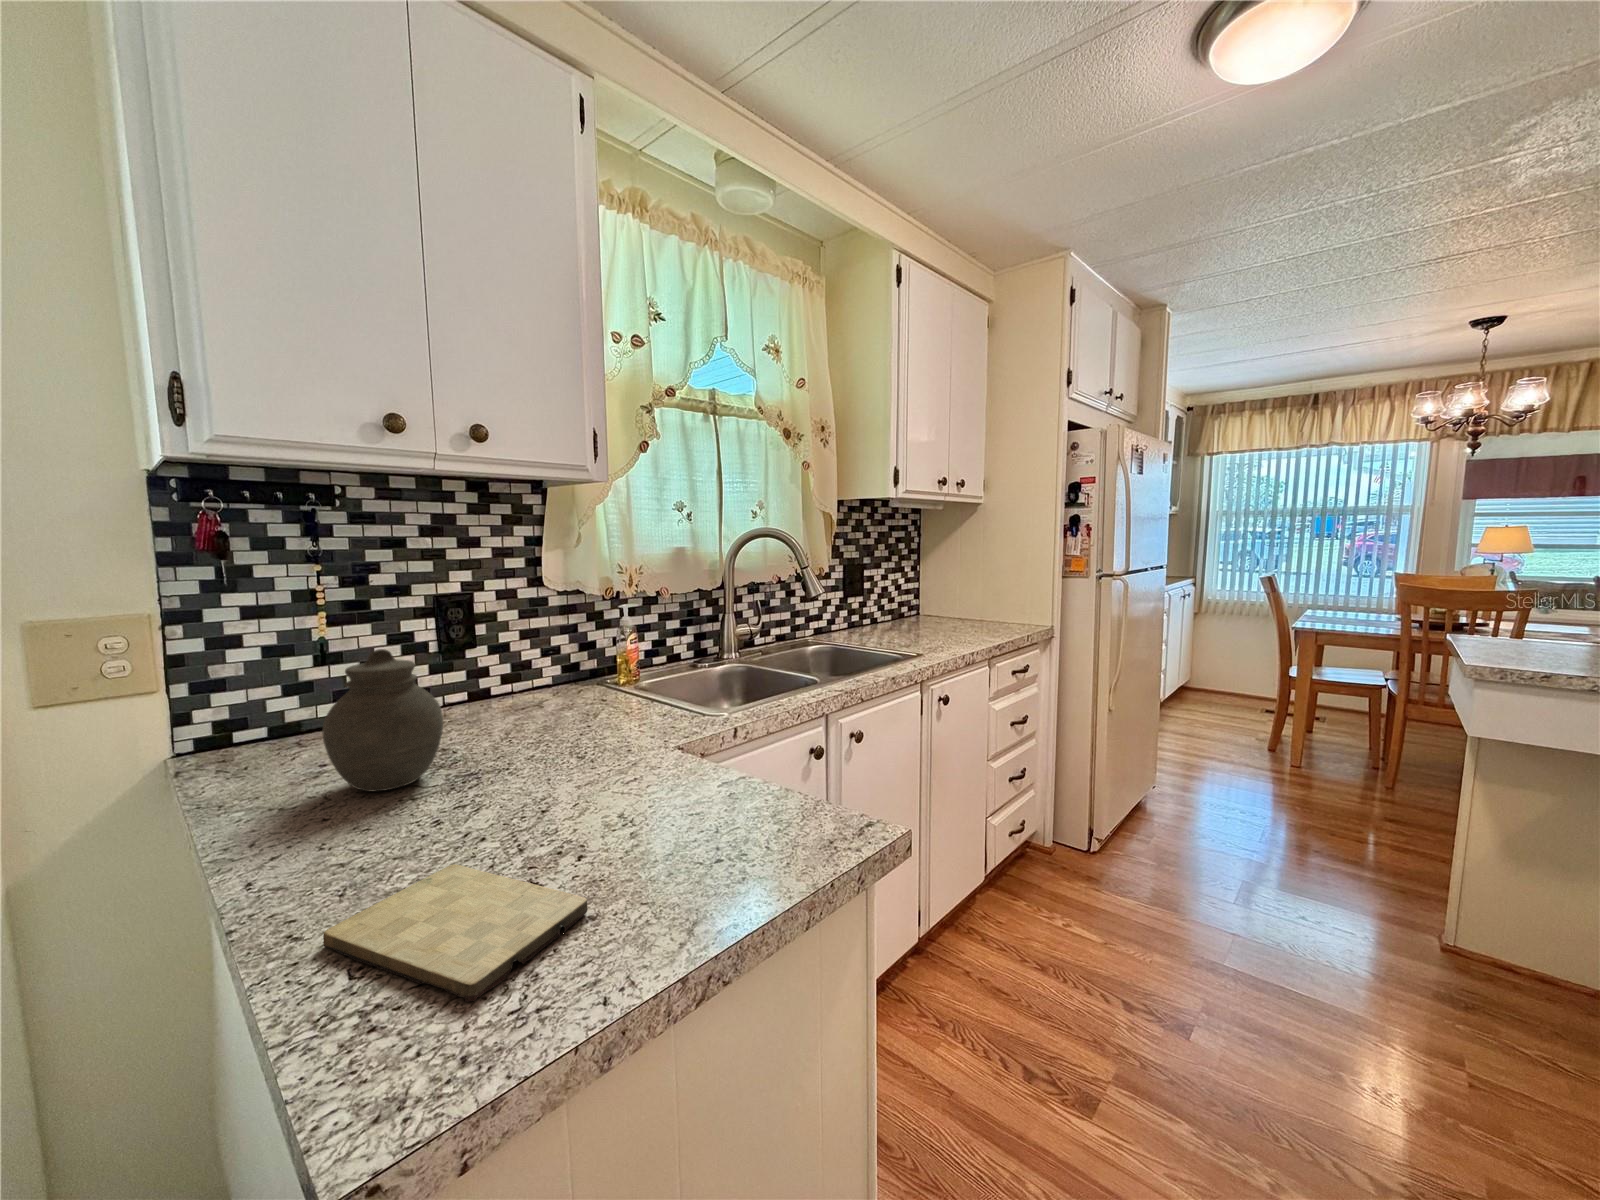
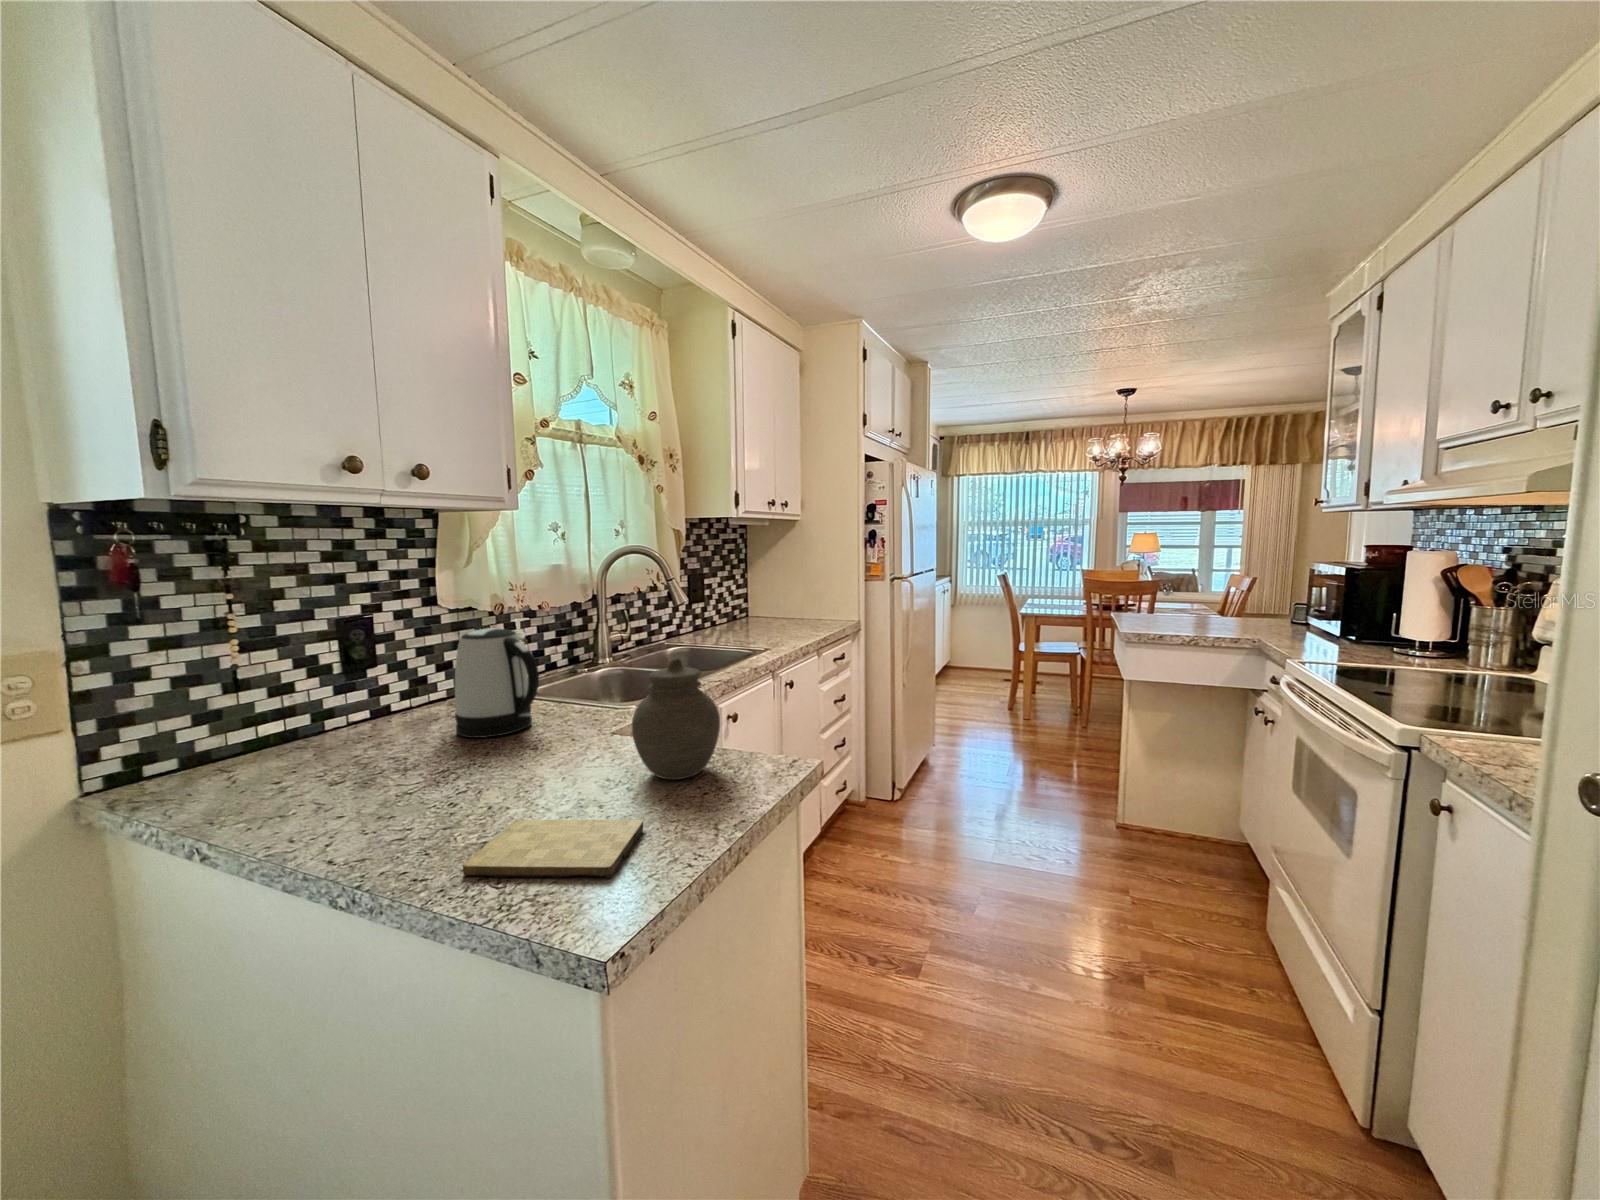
kettle: none [523,613,605,736] -> present [455,628,539,738]
jar: present [322,649,443,791] -> present [632,658,720,780]

